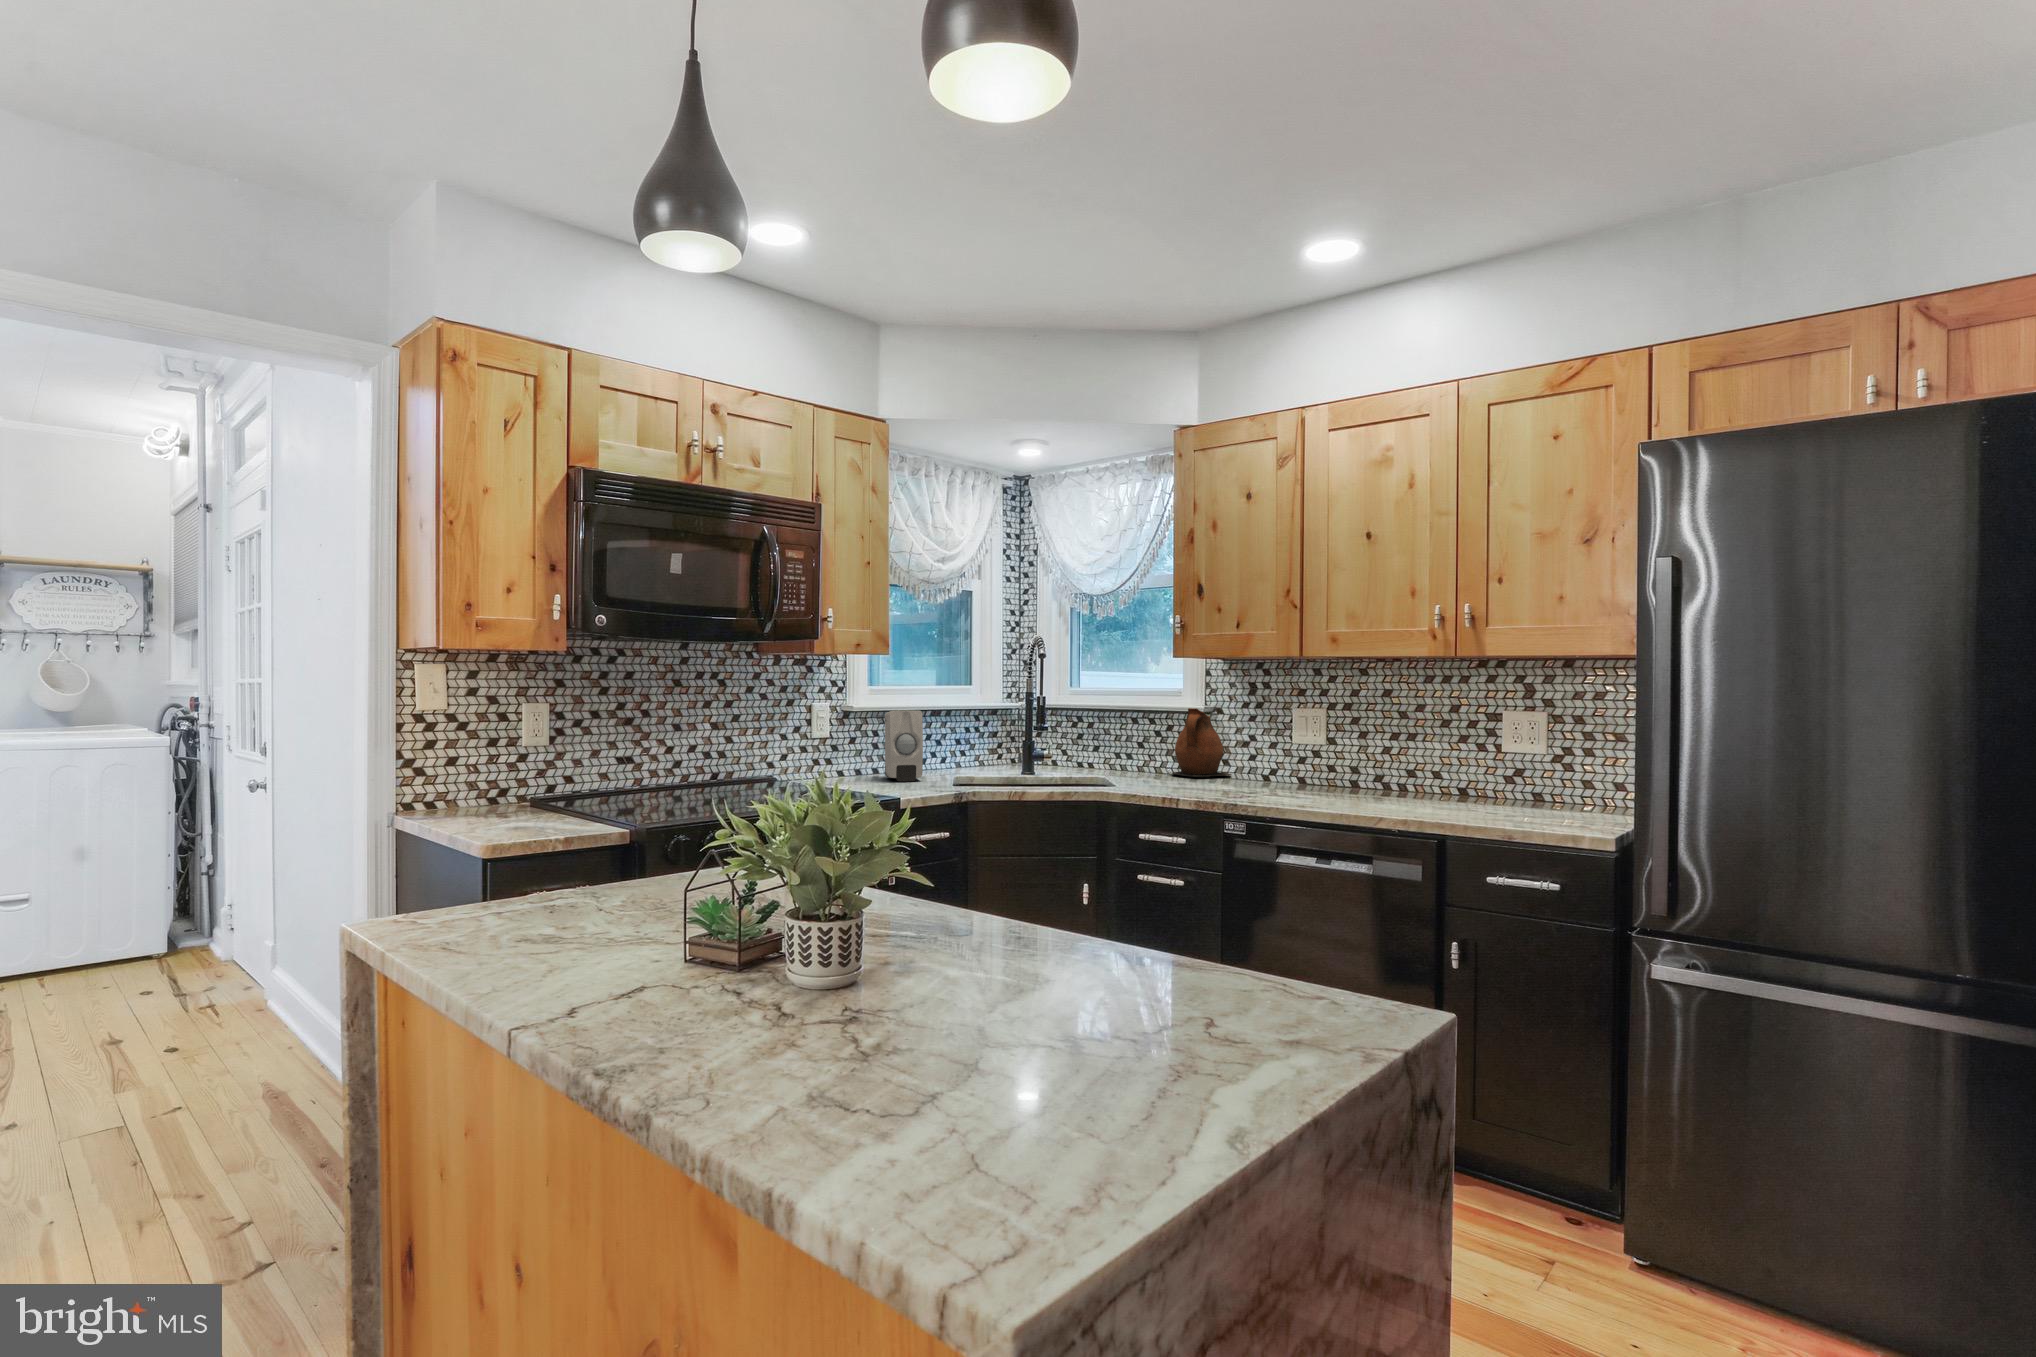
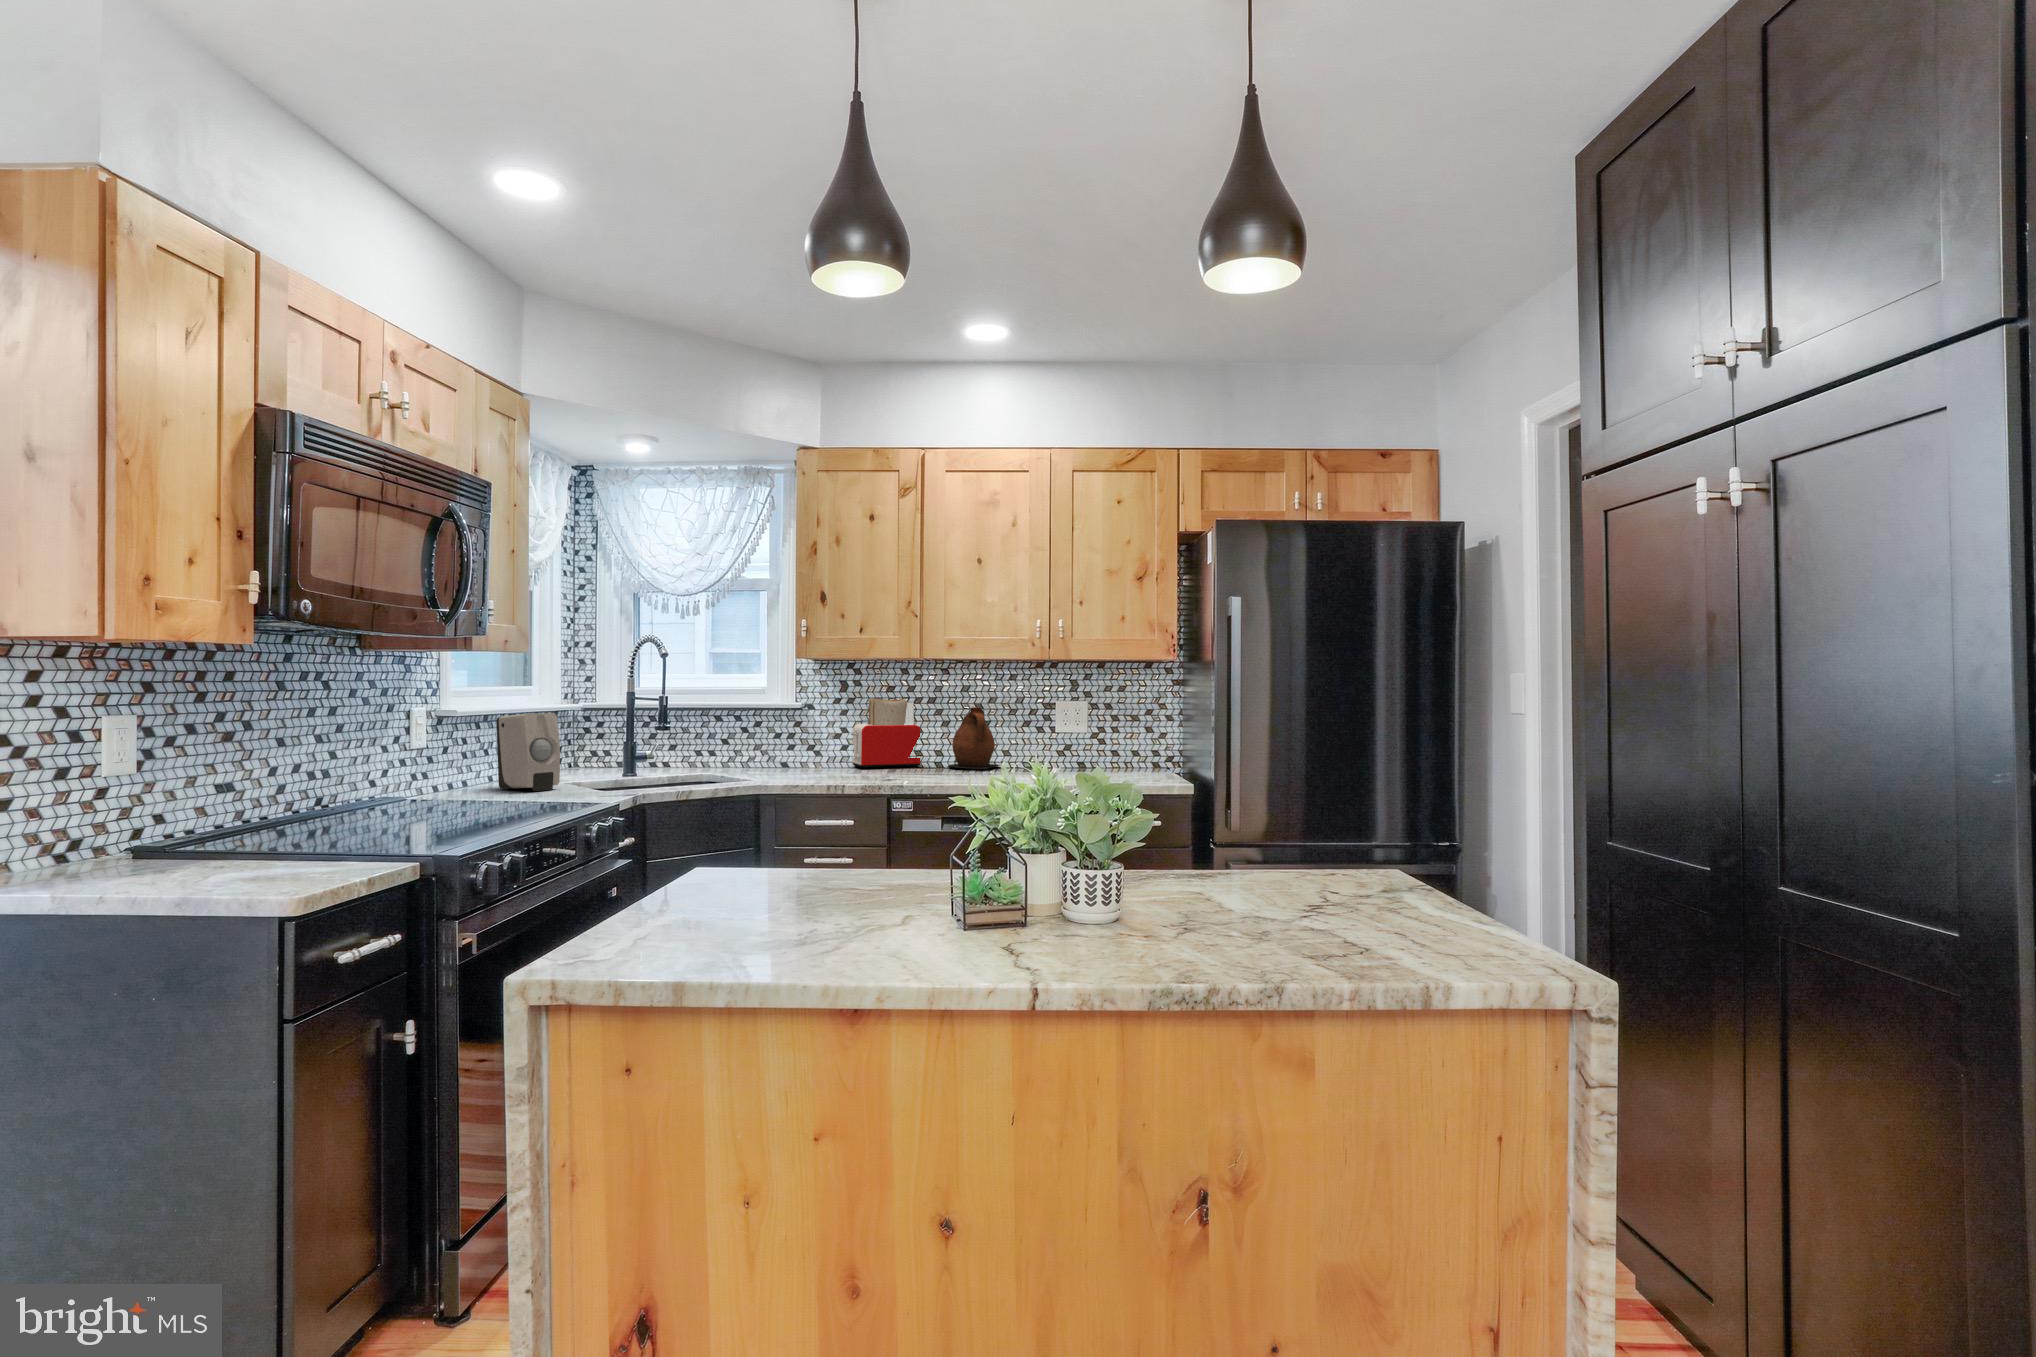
toaster: none [1241,702,1323,787] -> present [851,699,921,769]
ceramic pitcher: present [1172,708,1232,777] -> present [948,707,999,769]

